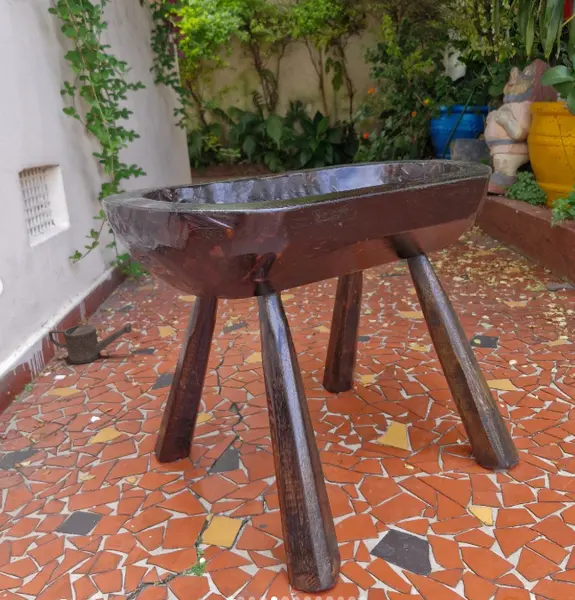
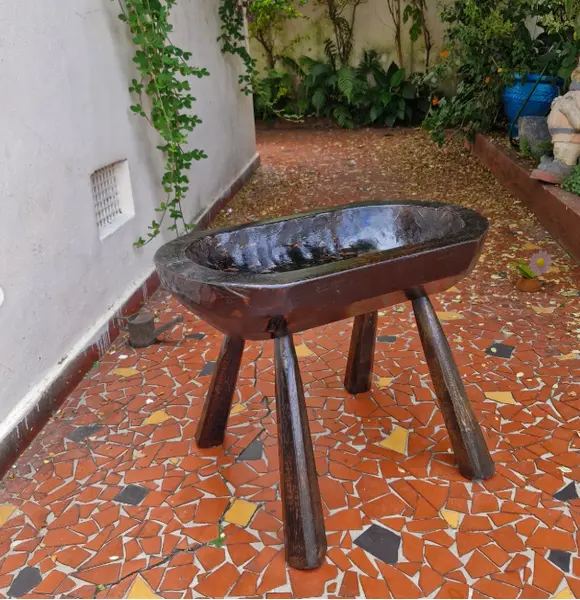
decorative plant: none [466,245,515,290] -> present [509,250,554,292]

